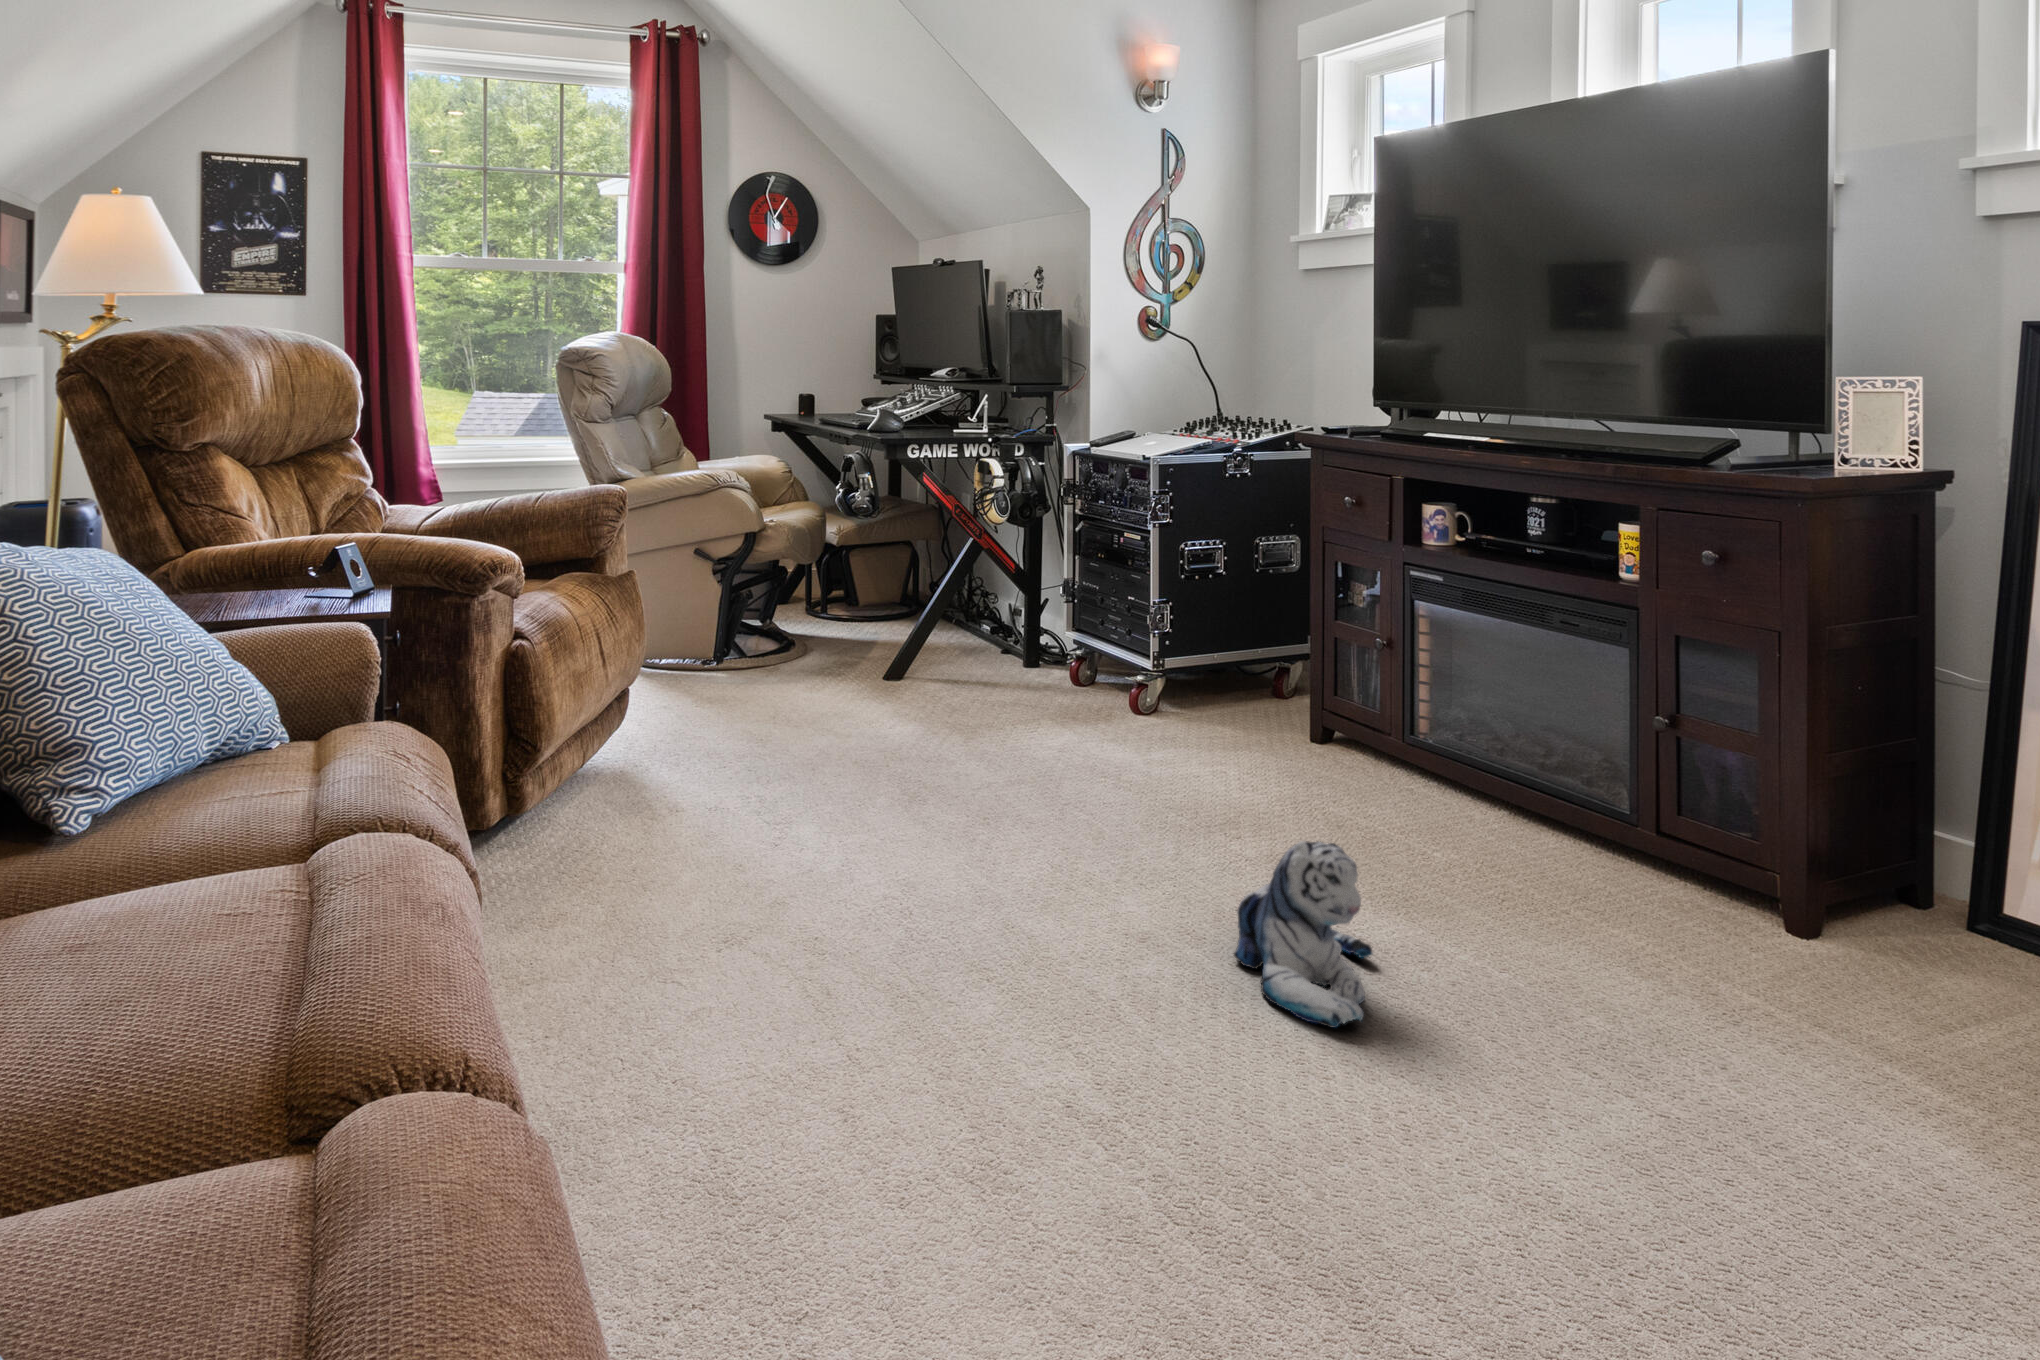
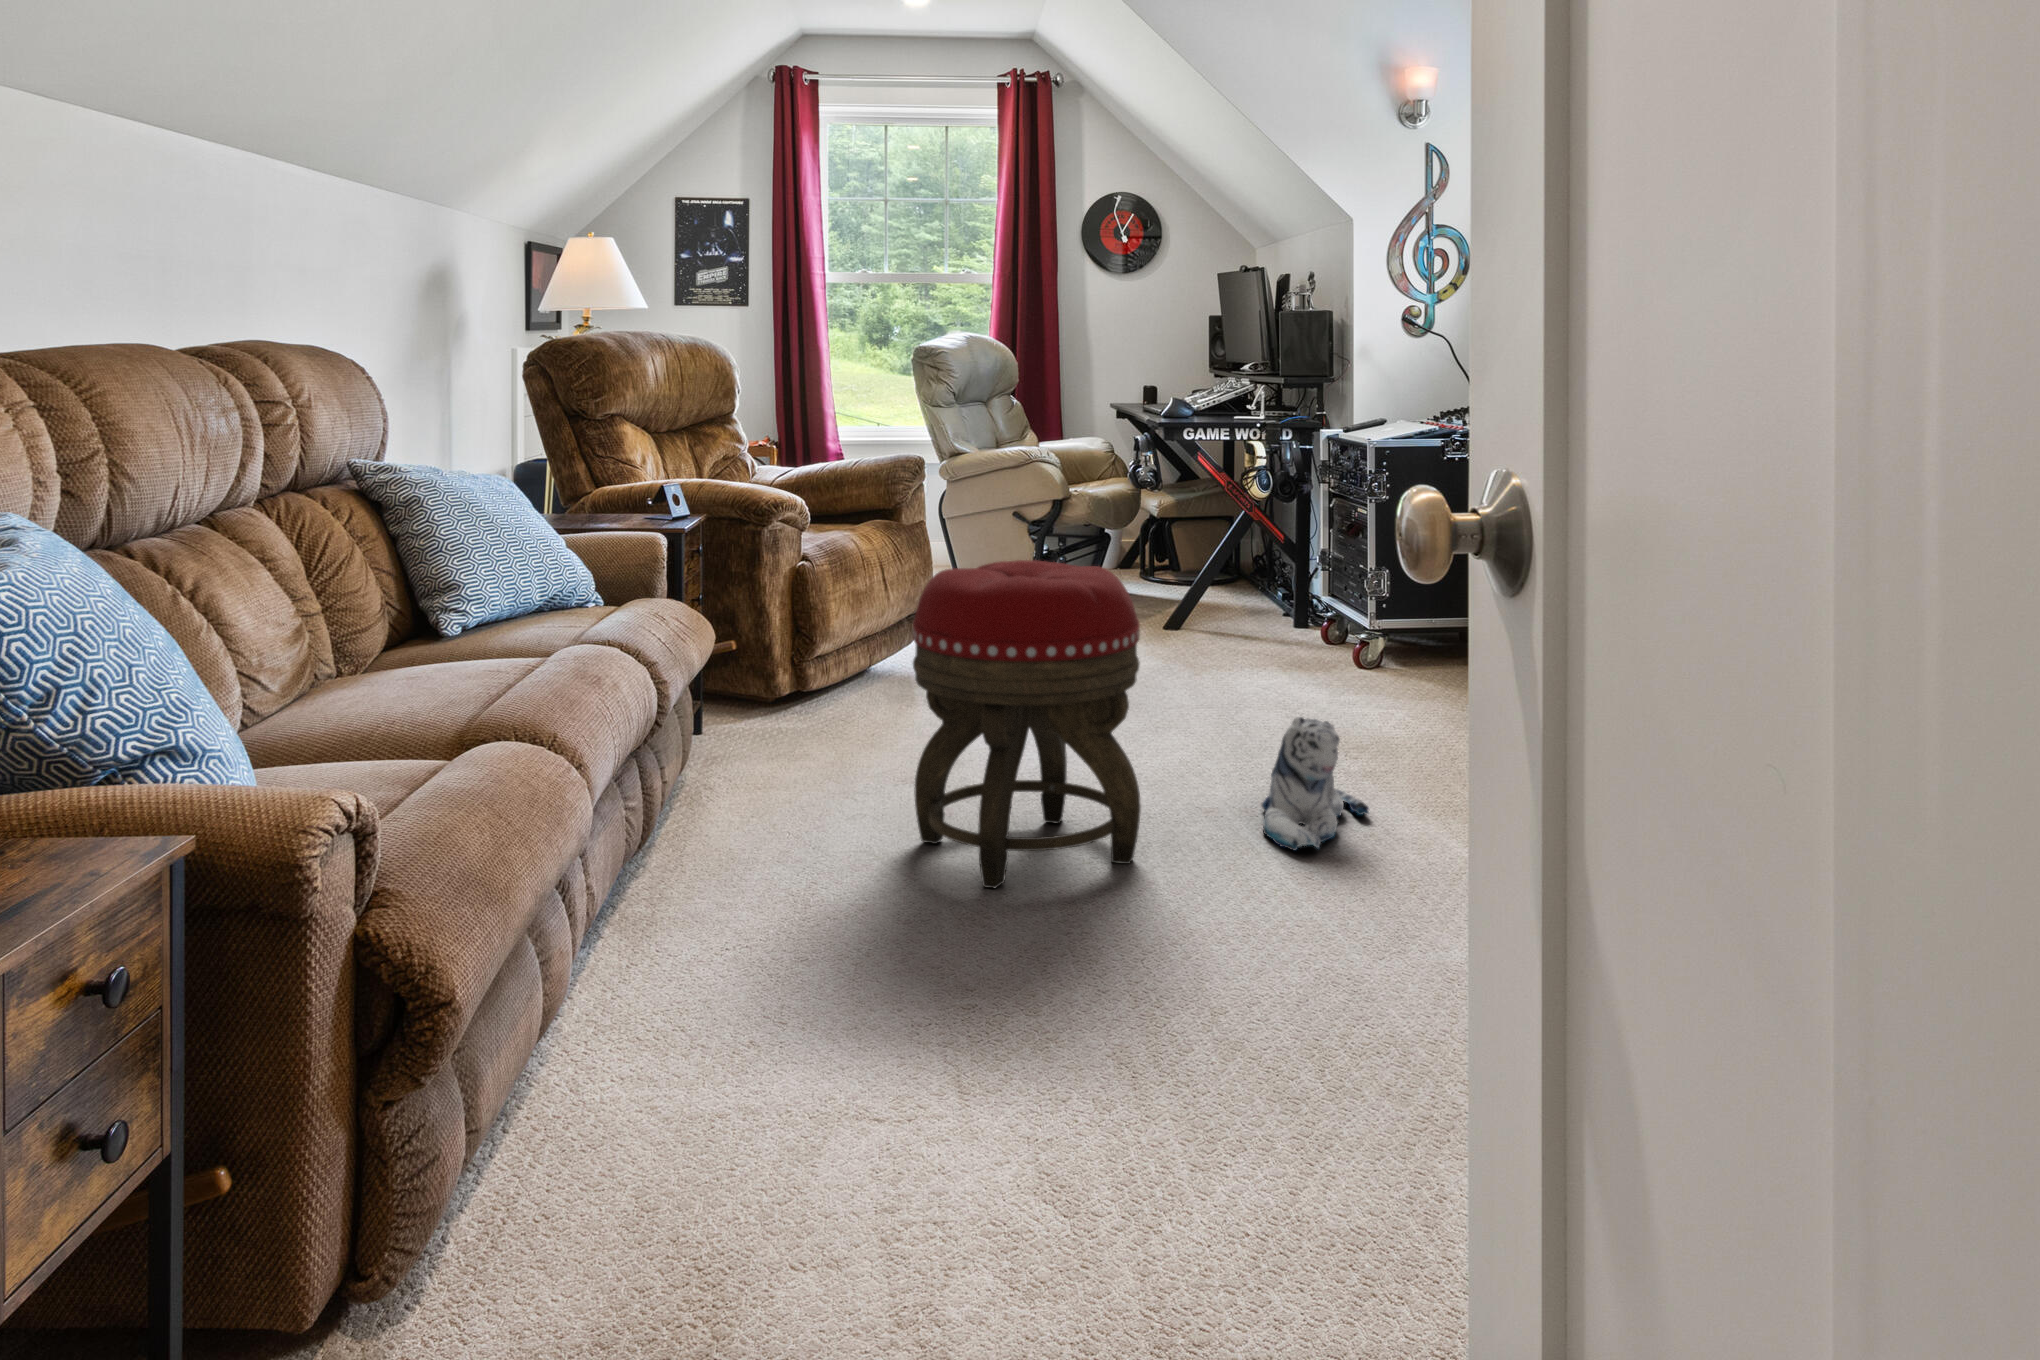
footstool: none [819,654,1149,1151] -> present [913,560,1141,888]

